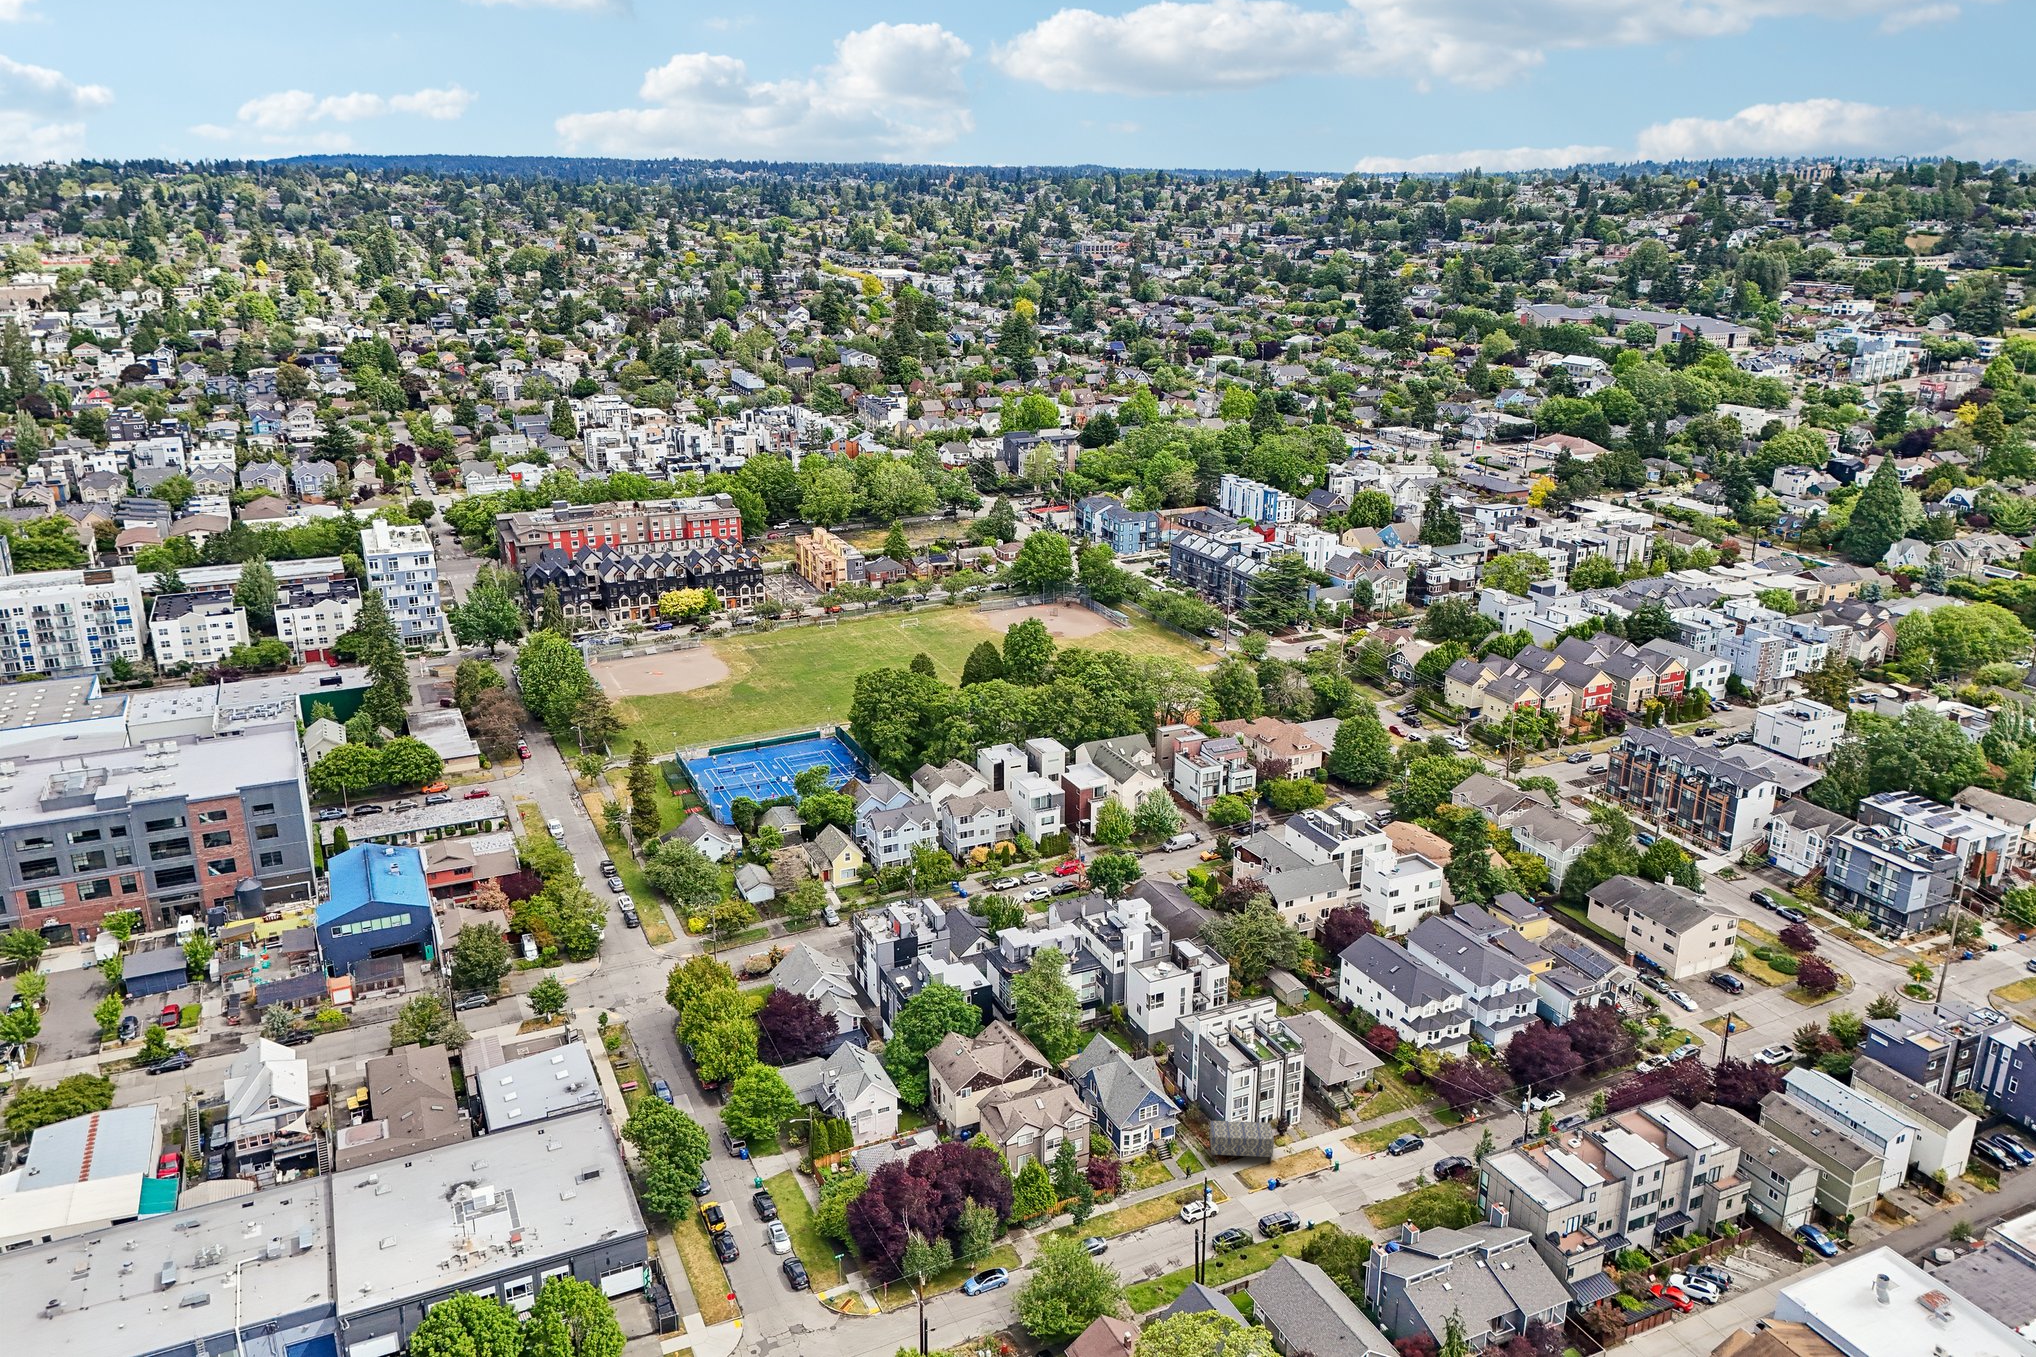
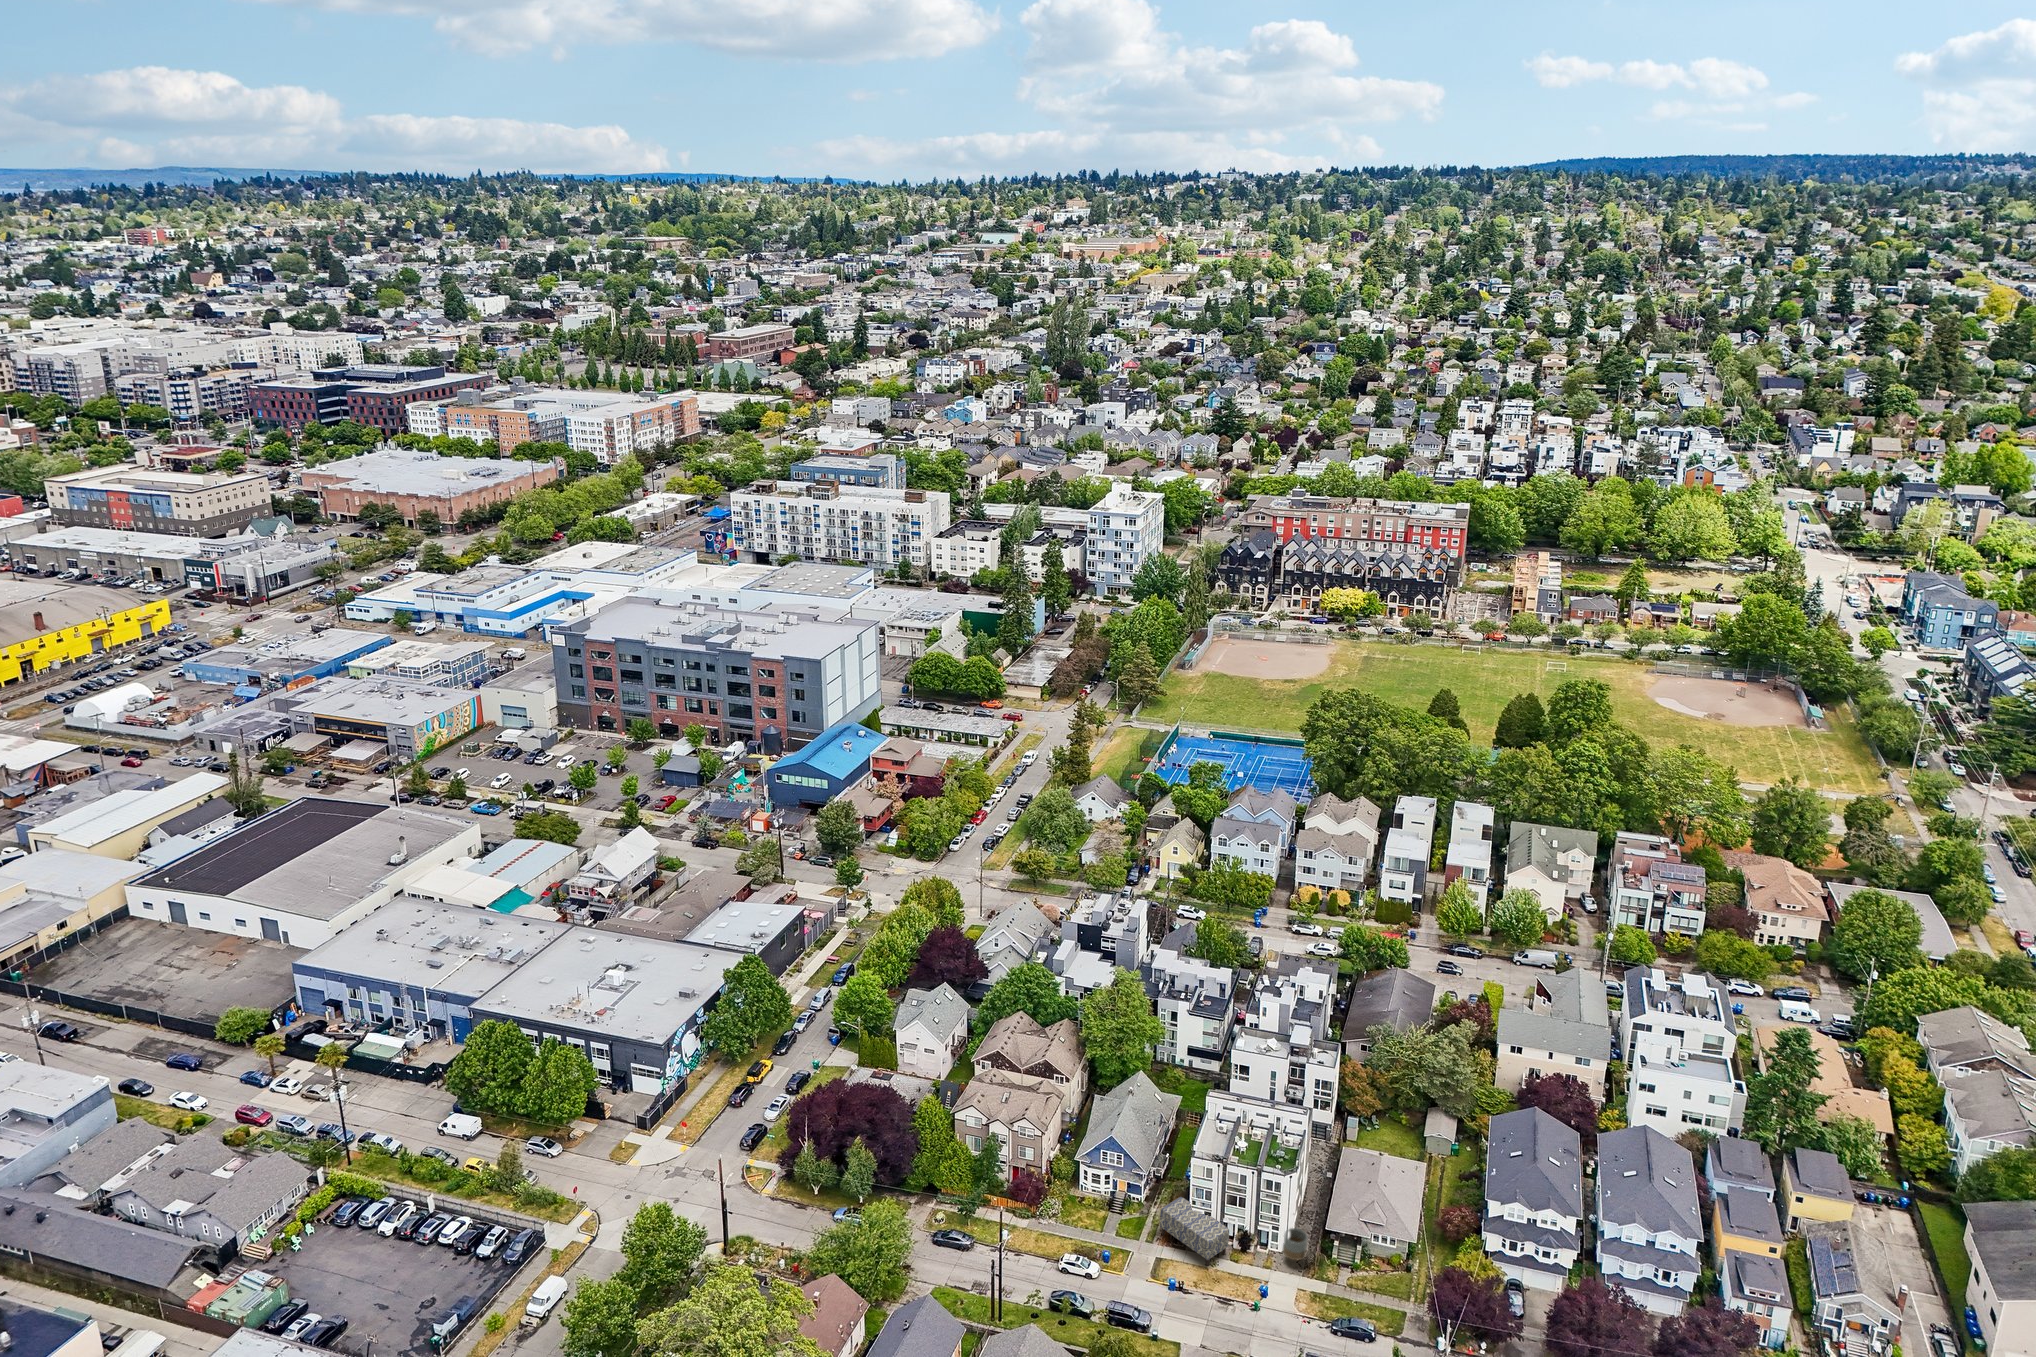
planter: none [1302,1096,1324,1131] -> present [1282,1228,1308,1260]

